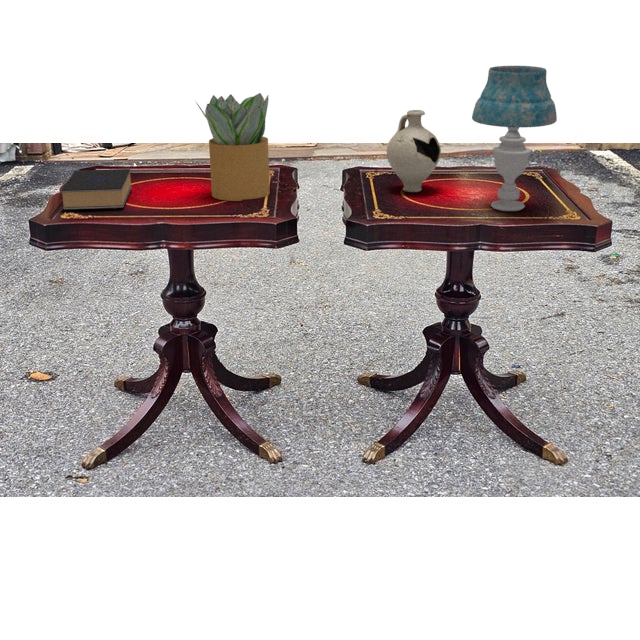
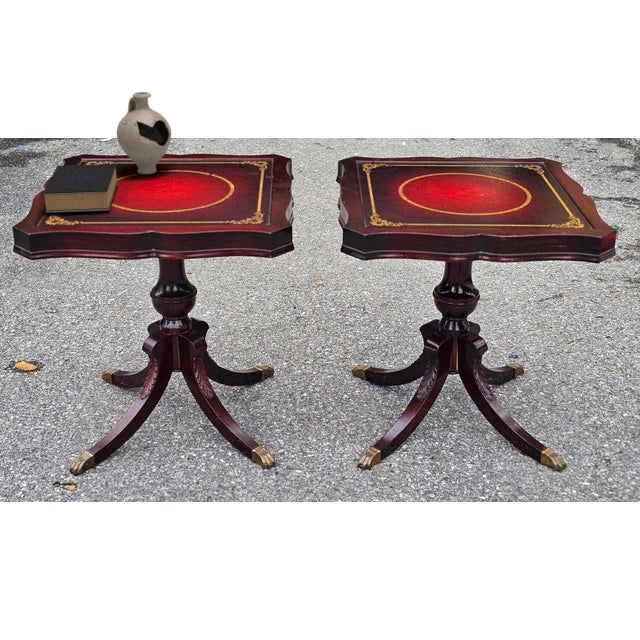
table lamp: present [472,66,557,211] -> none [476,63,566,217]
potted plant: present [197,93,270,201] -> none [183,86,263,202]
decorative vase: present [387,110,441,192] -> present [117,92,171,175]

